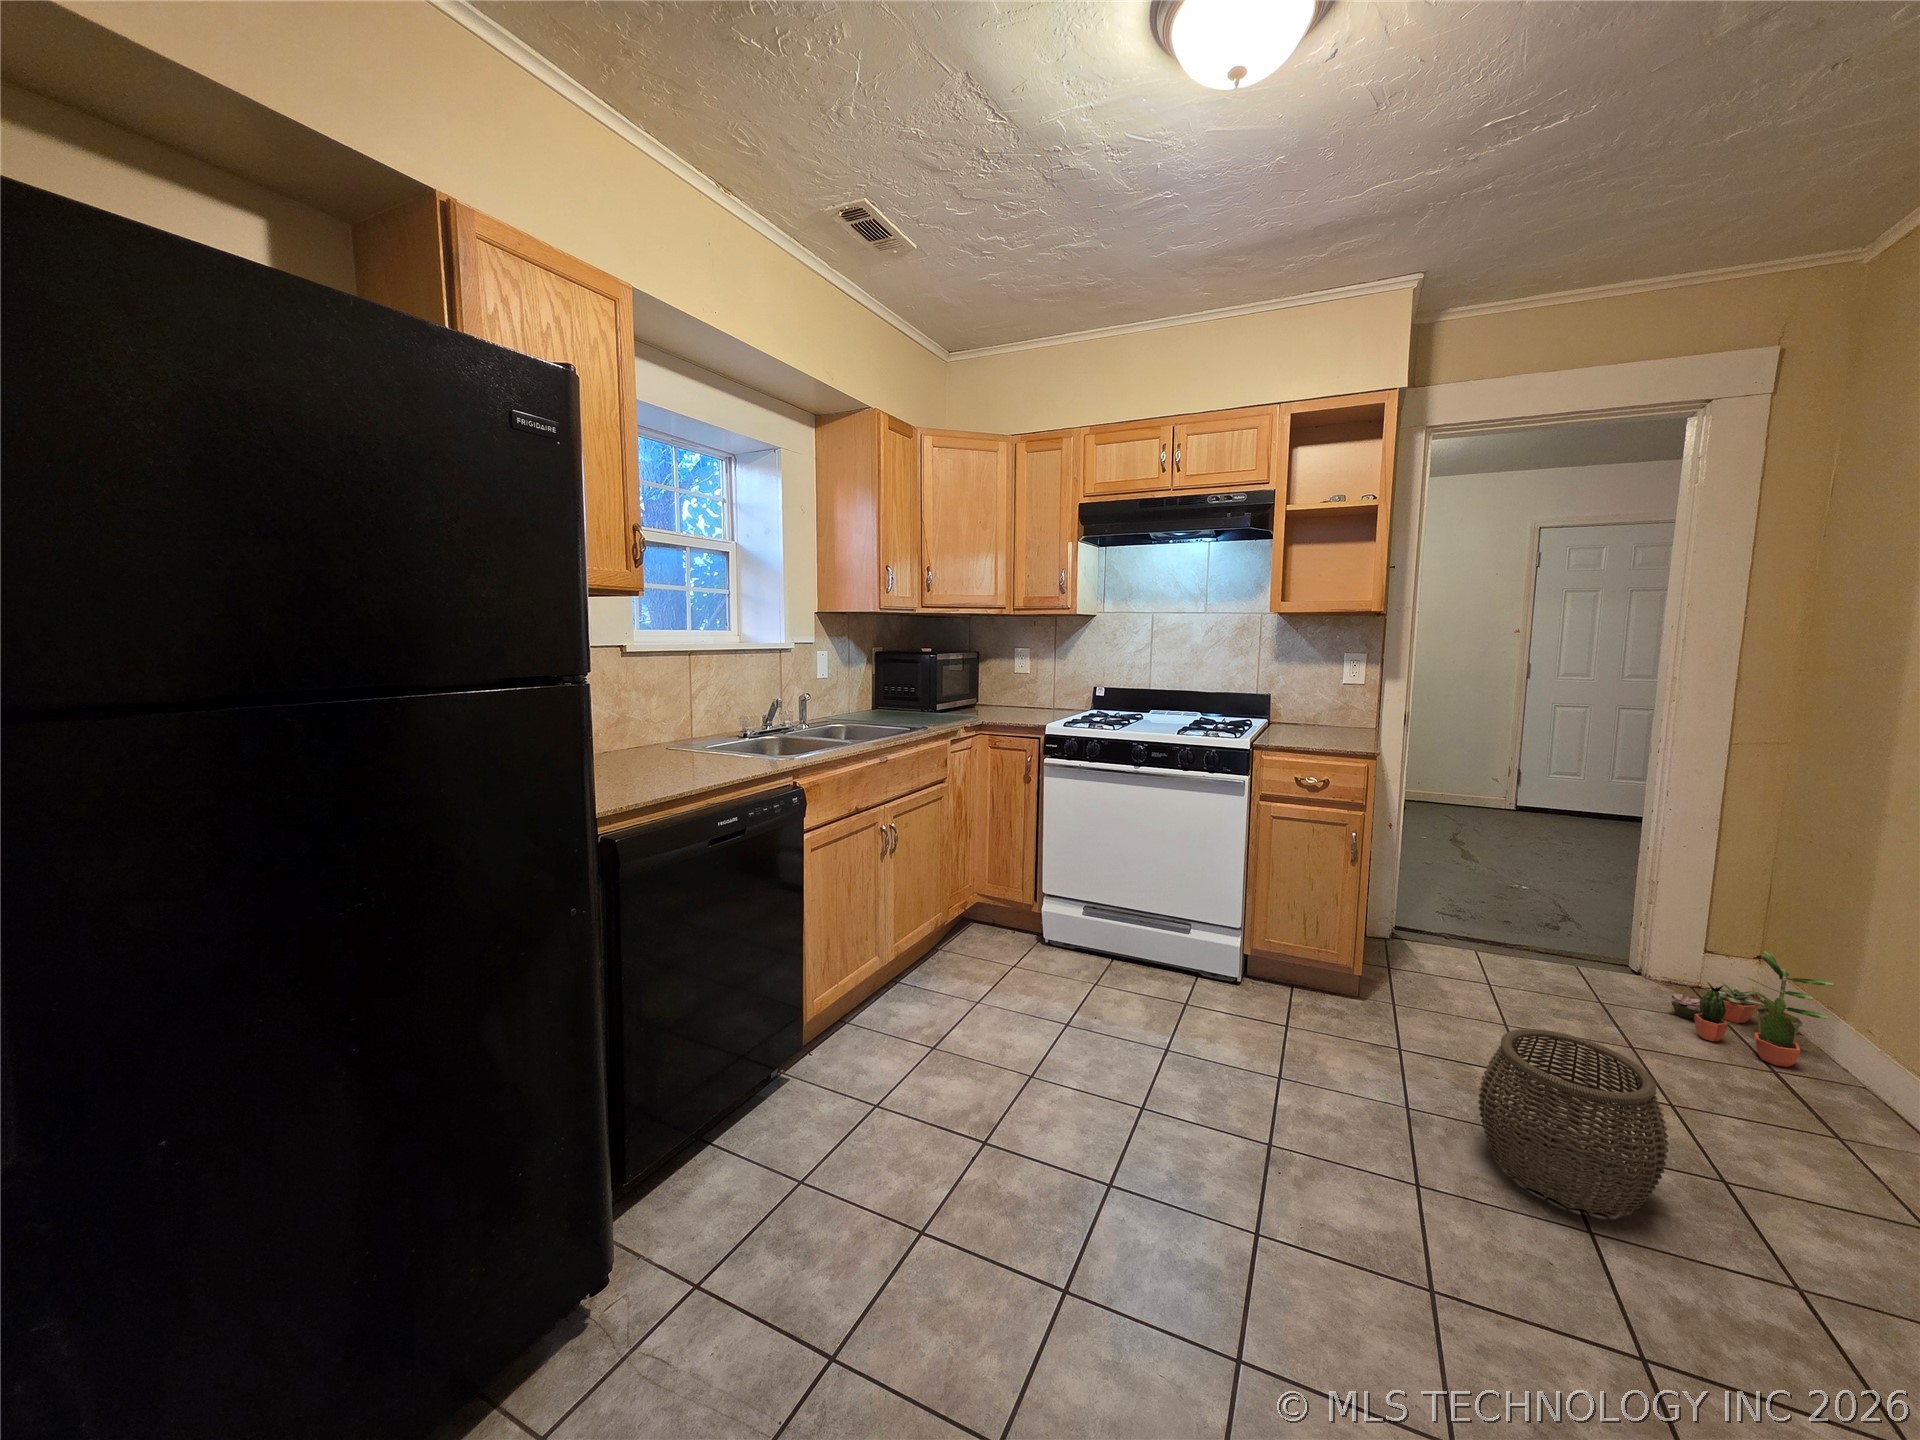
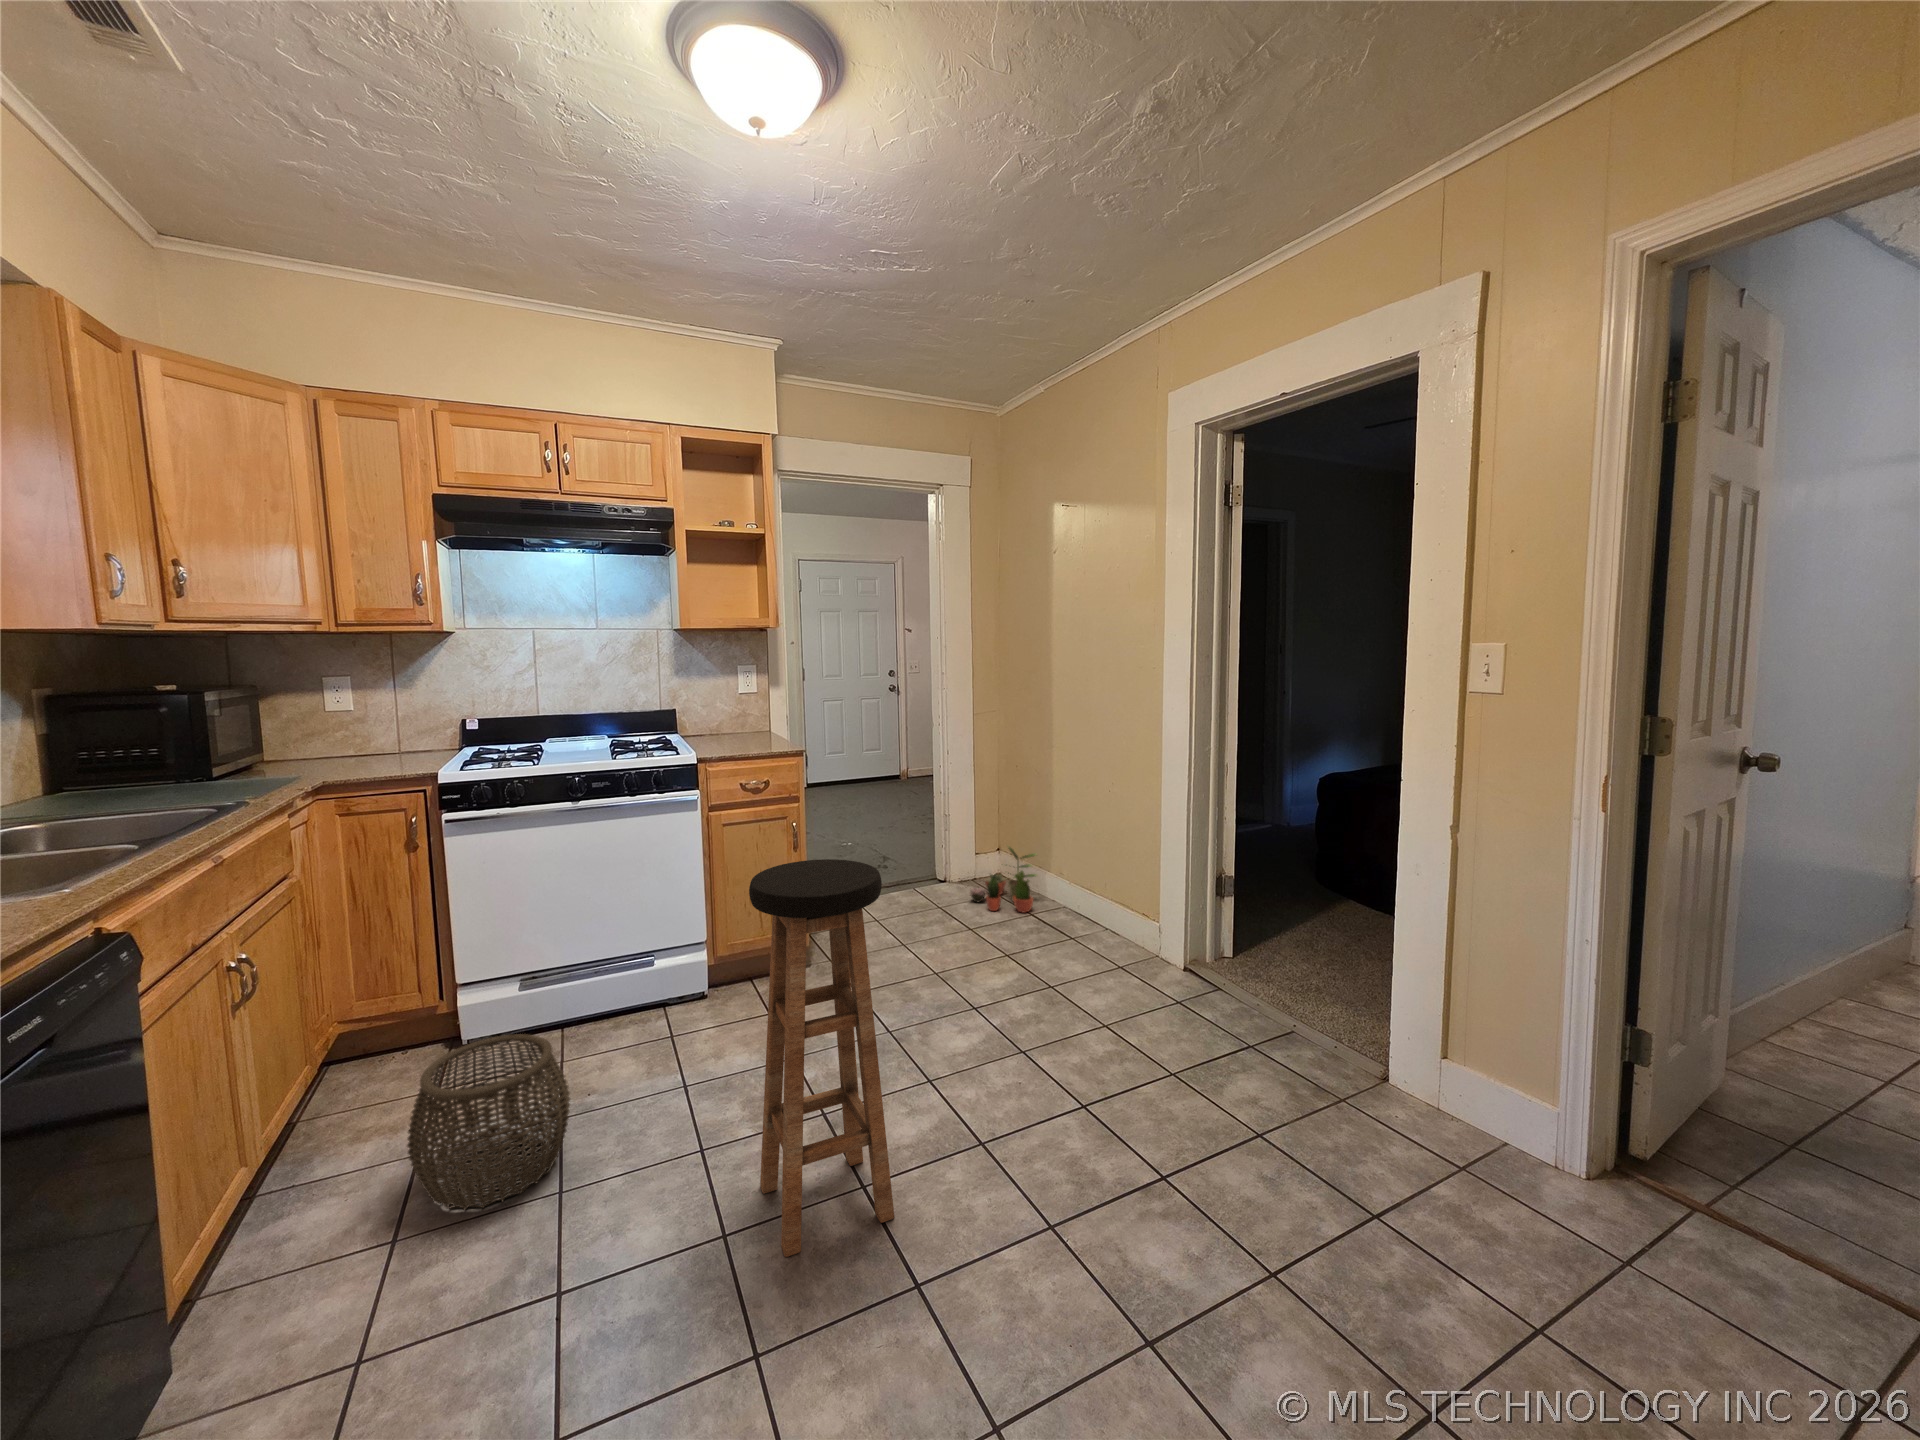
bar stool: none [1138,861,1310,1306] -> present [749,859,894,1257]
woven basket: present [1478,1029,1669,1217] -> present [407,1034,570,1210]

